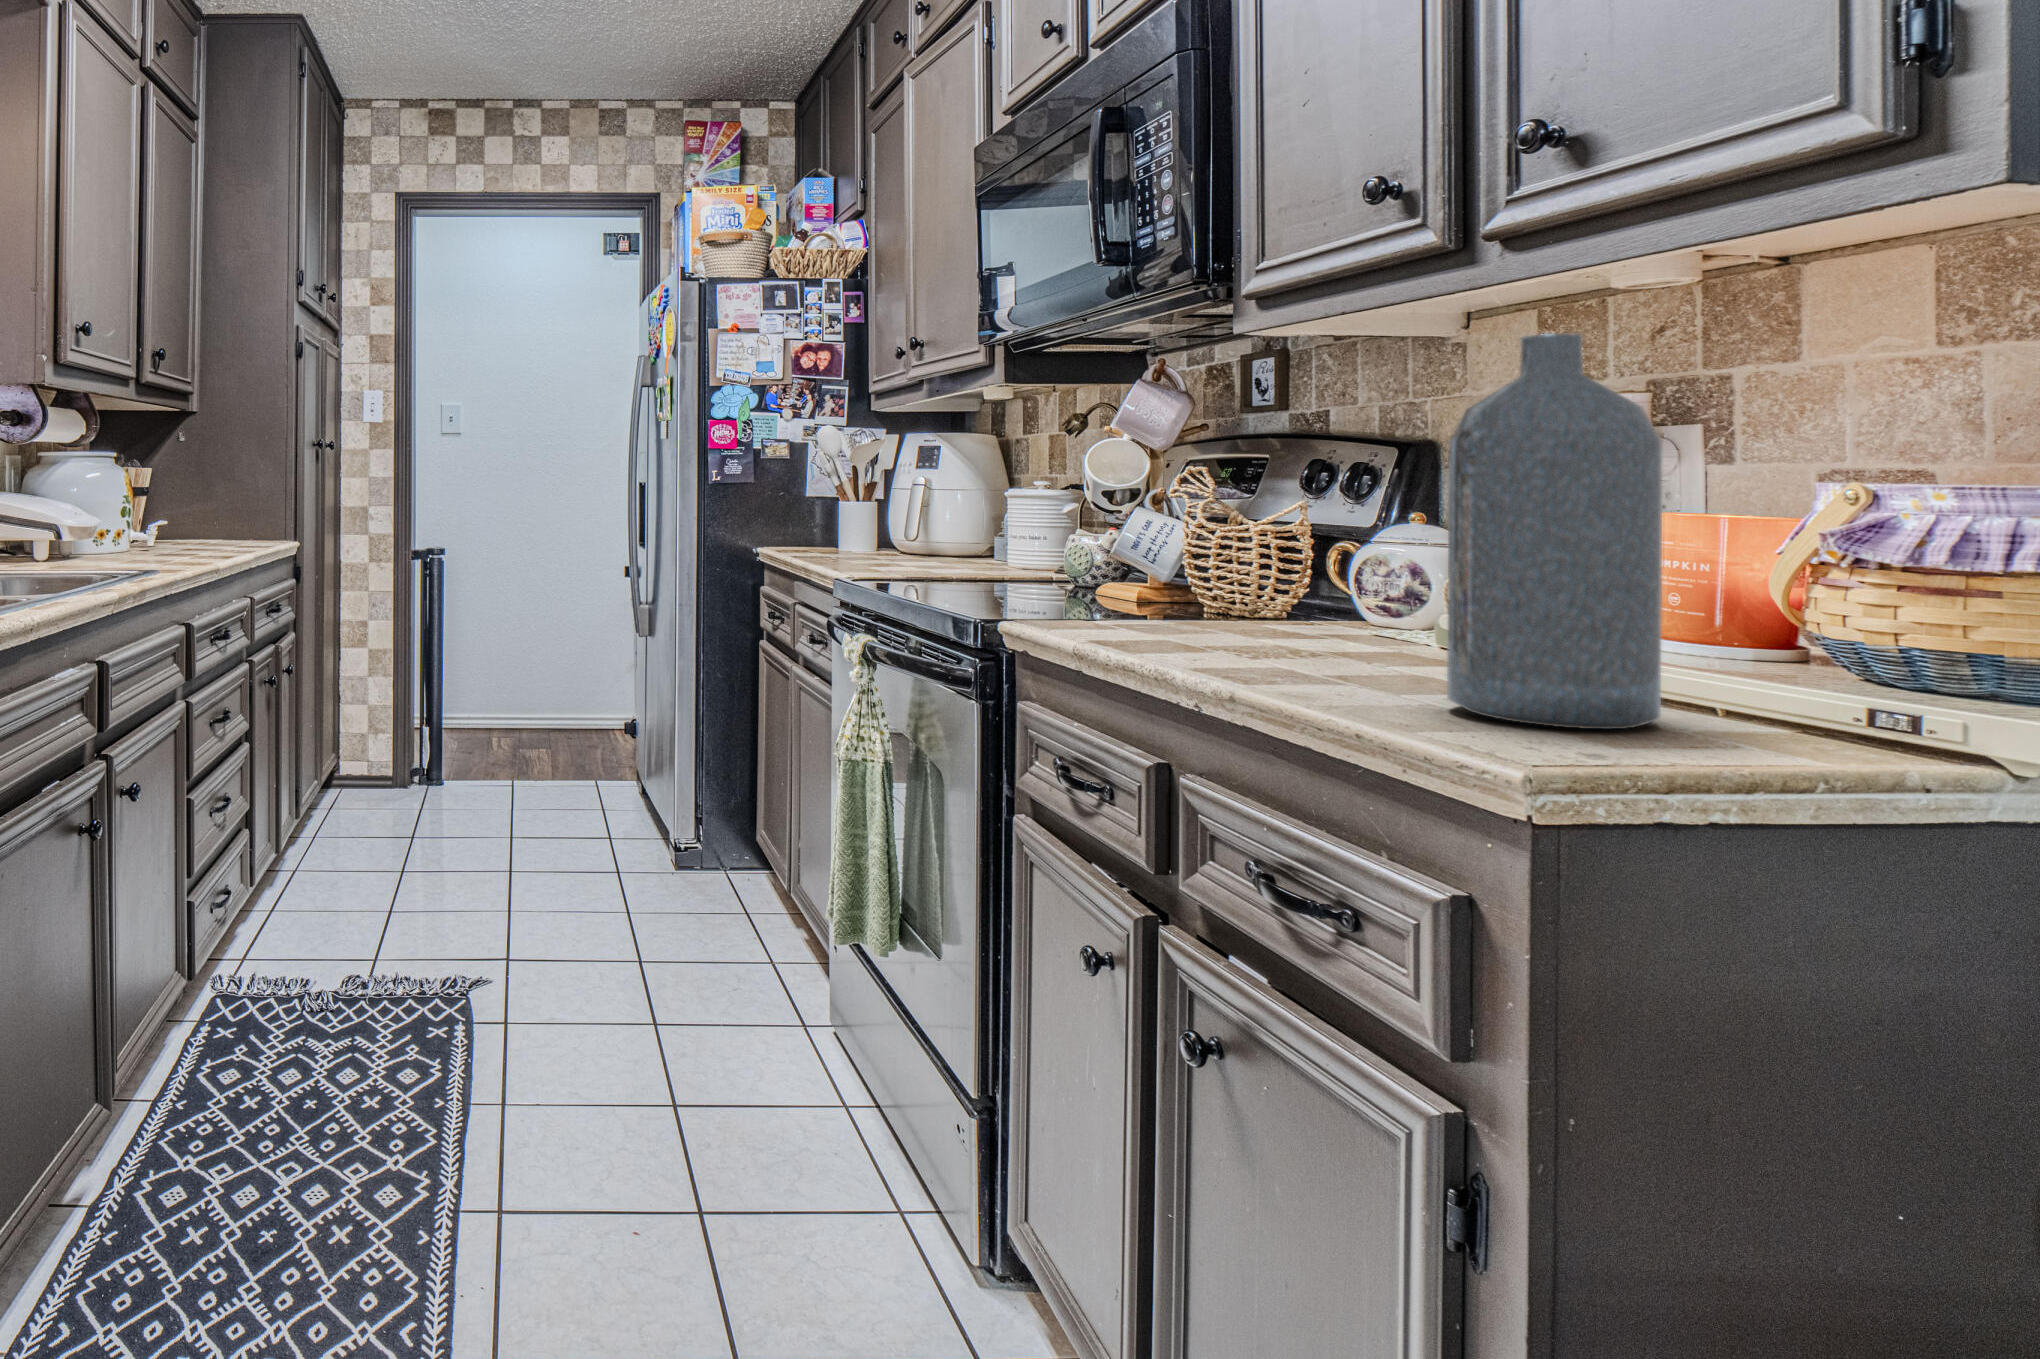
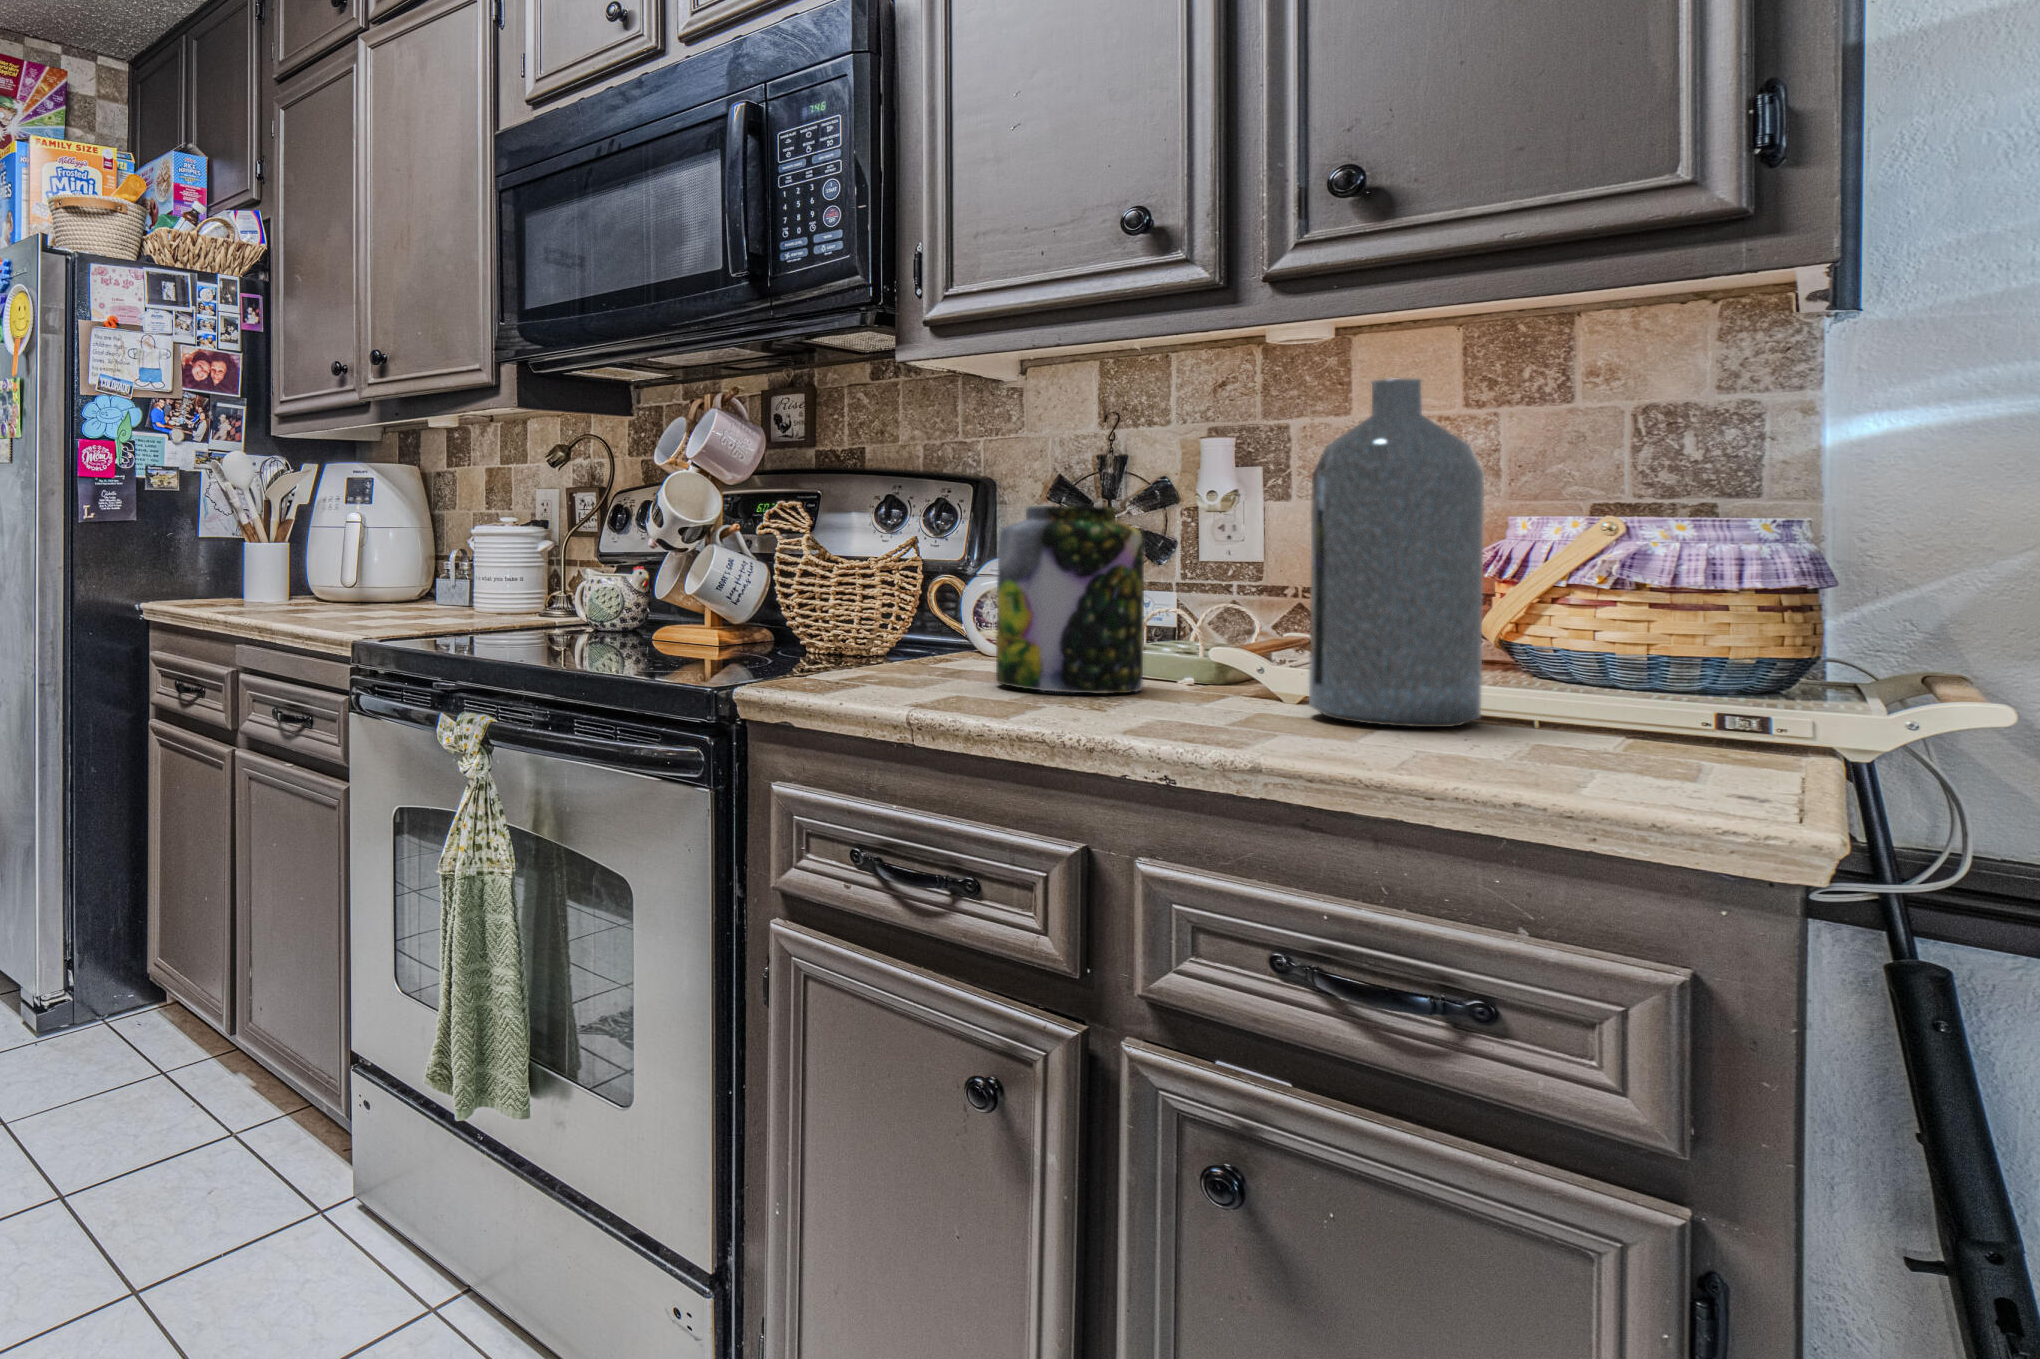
jar: none [1222,475,1378,669] -> present [996,506,1144,694]

